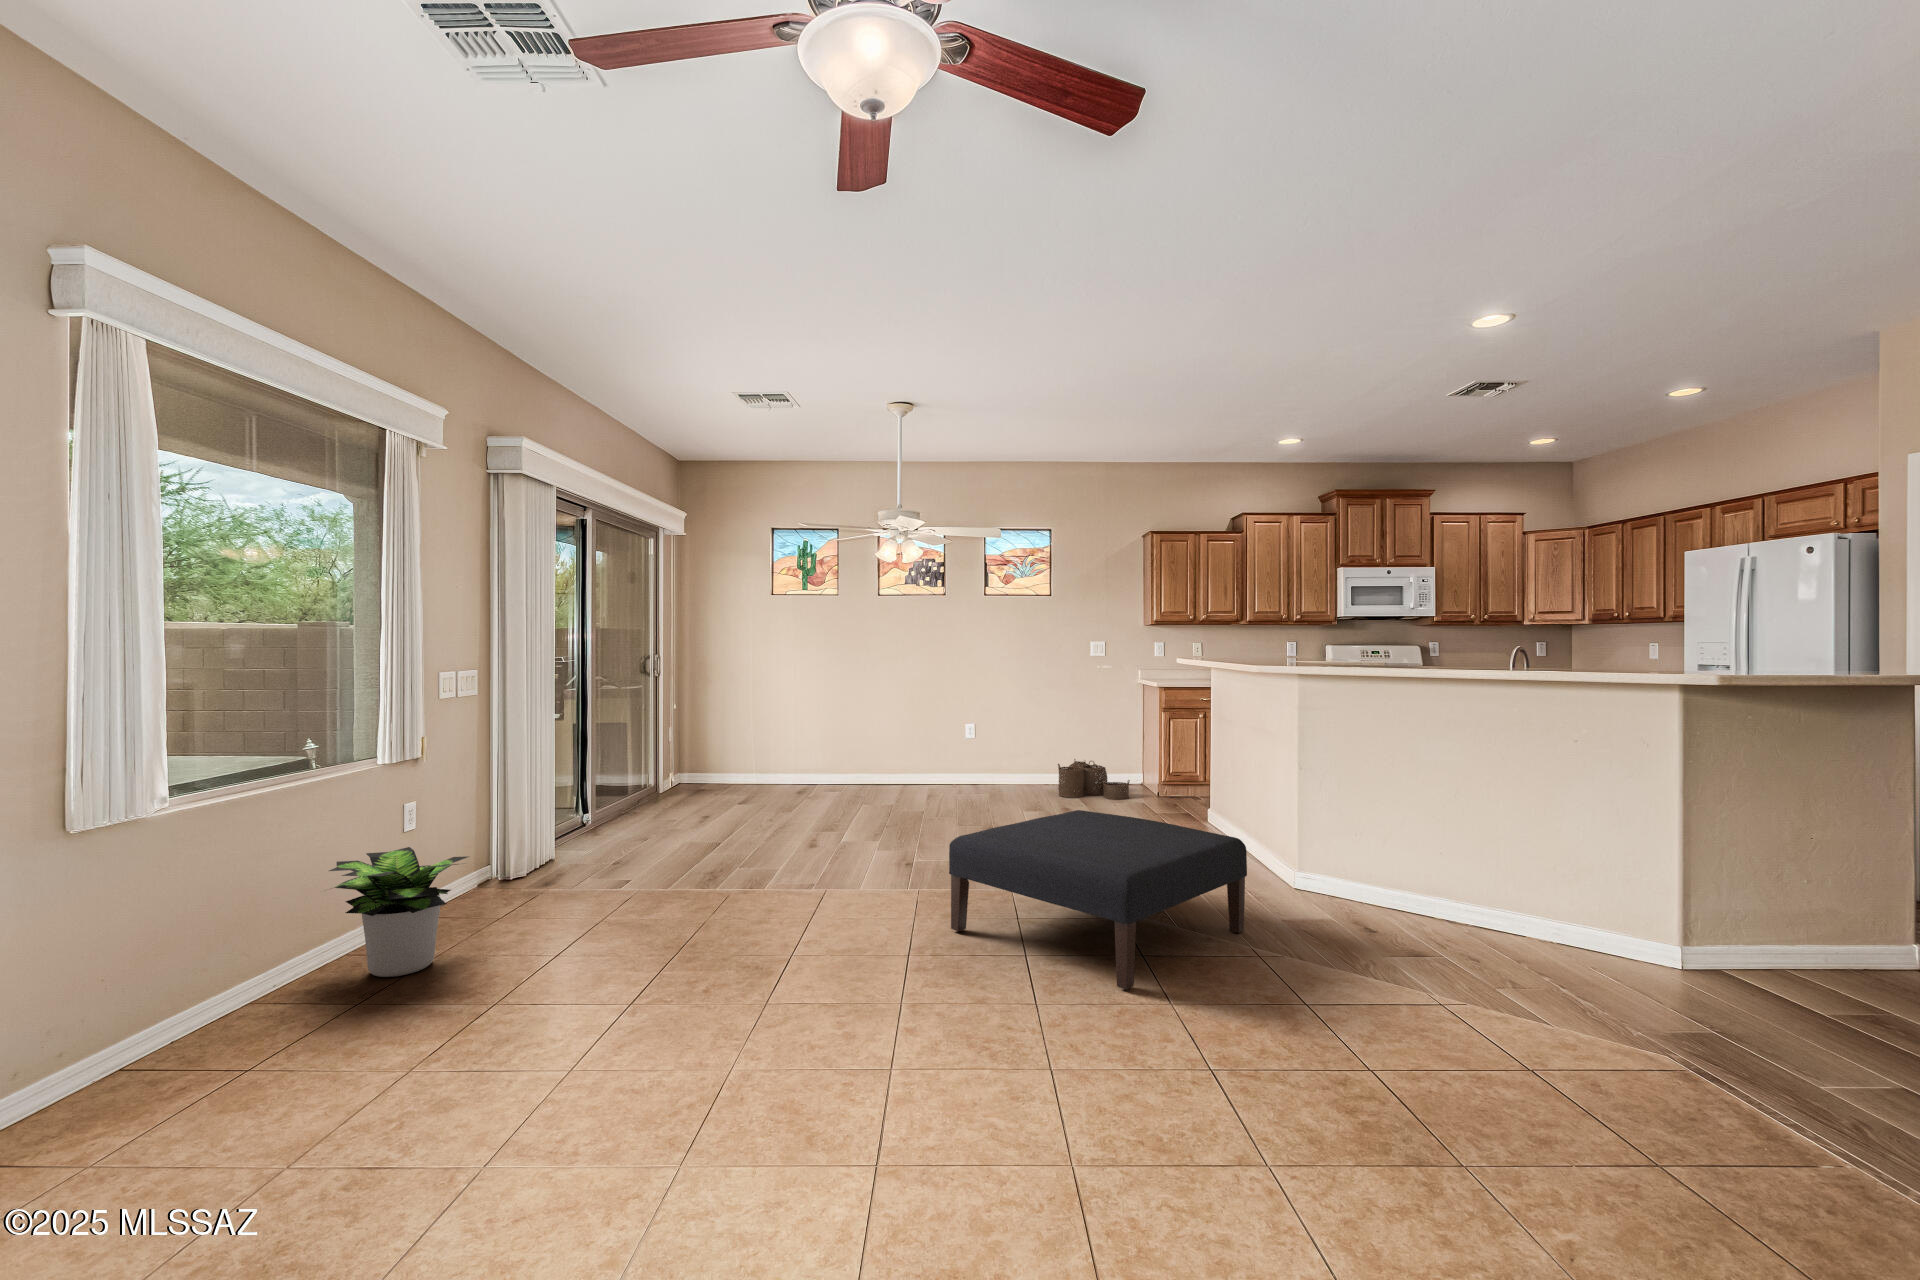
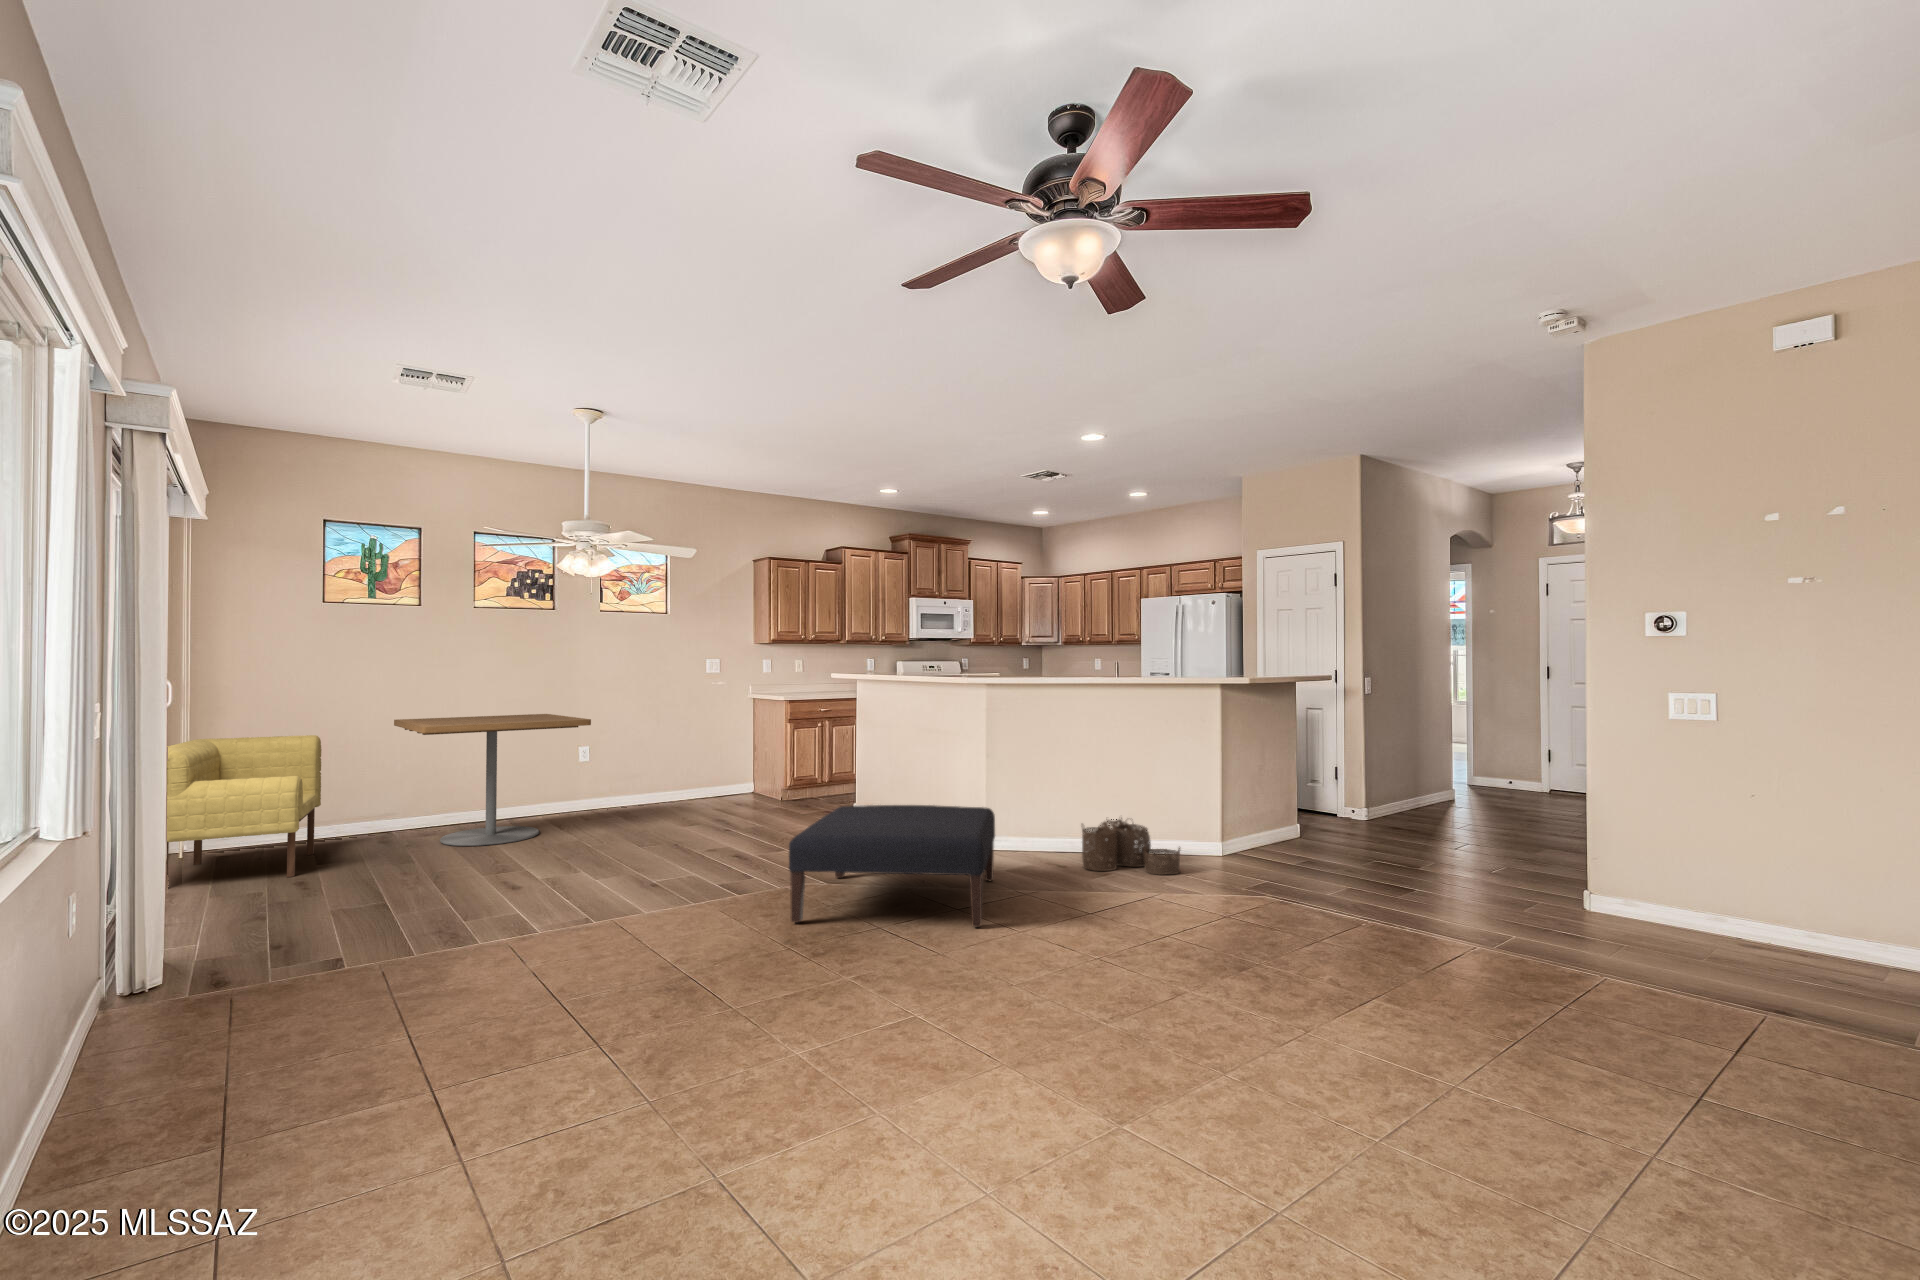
dining table: none [803,689,940,802] -> present [394,714,591,846]
armchair: none [633,698,764,807] -> present [167,735,322,877]
woven basket: present [1058,759,1130,799] -> present [1082,818,1180,875]
potted plant: present [329,847,468,977] -> none [35,937,288,1125]

